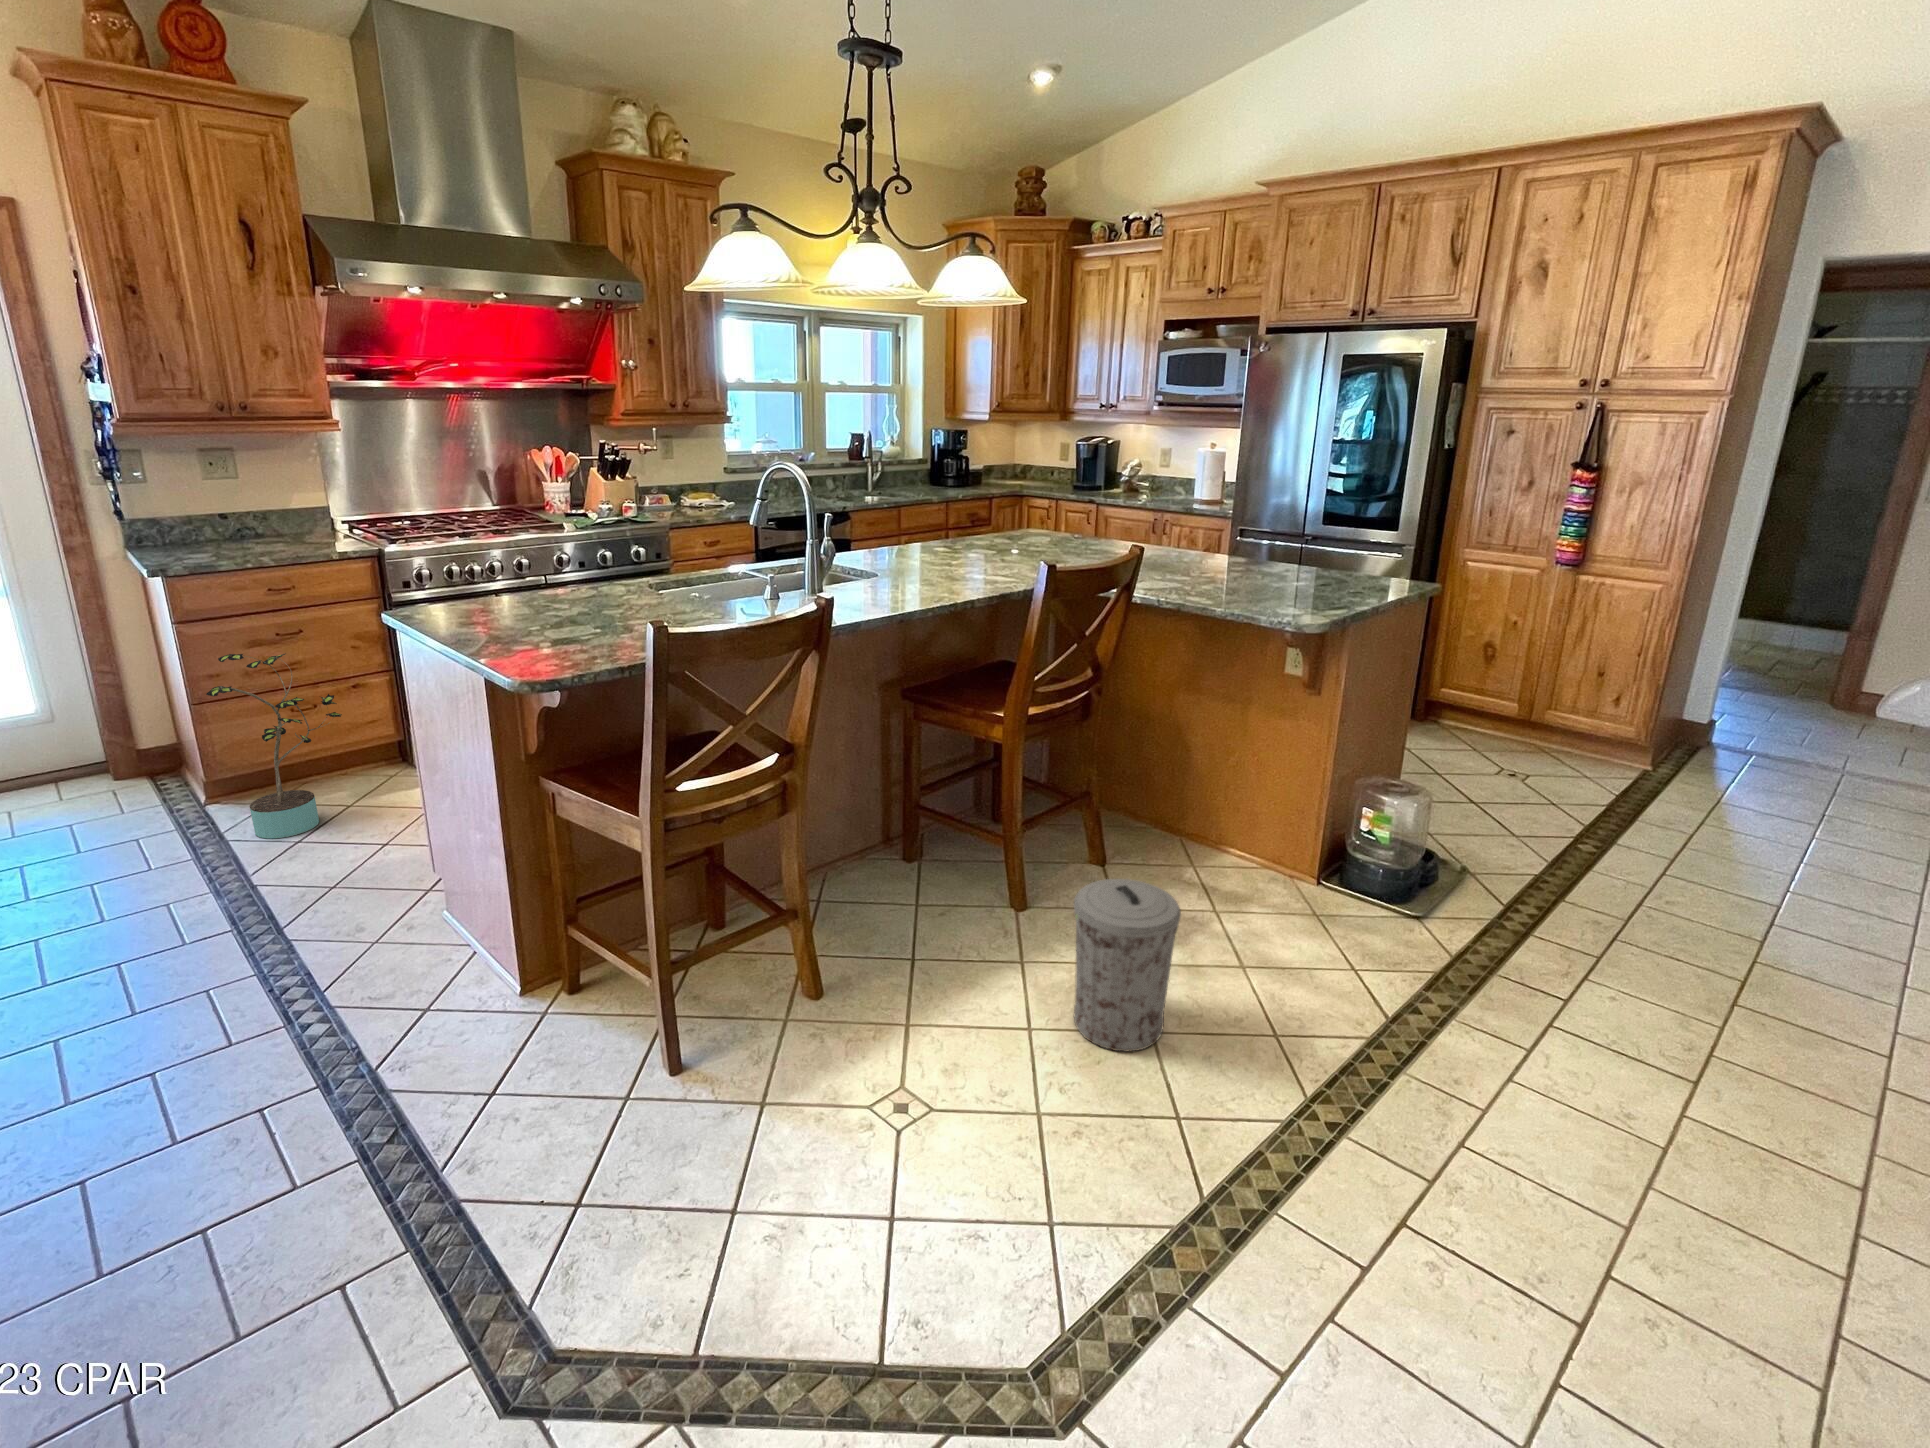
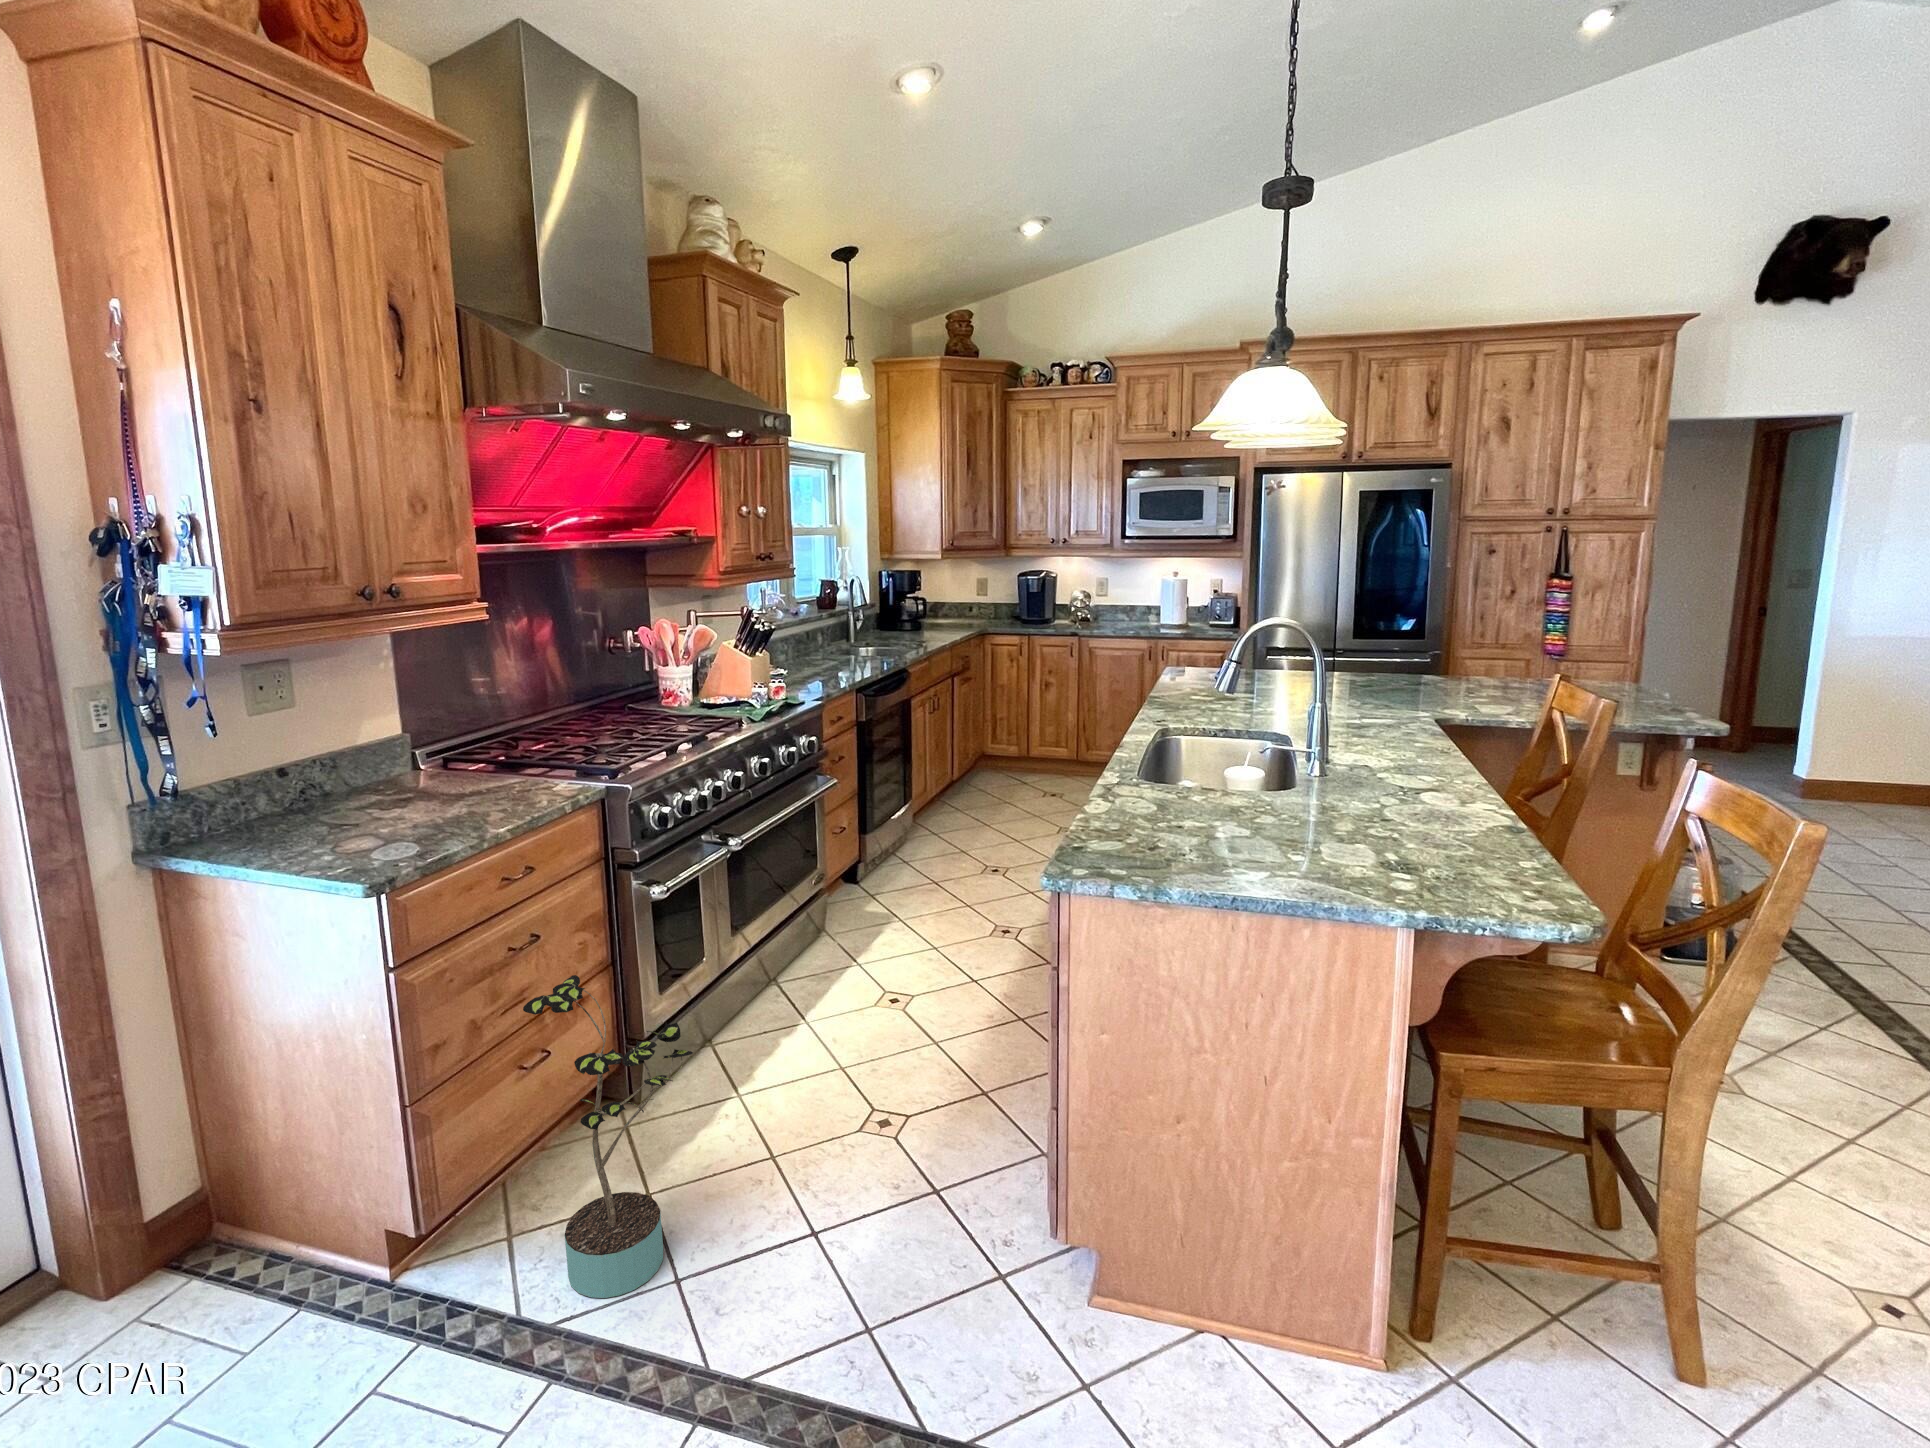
trash can: present [1074,879,1181,1051] -> none [1773,983,1914,1154]

